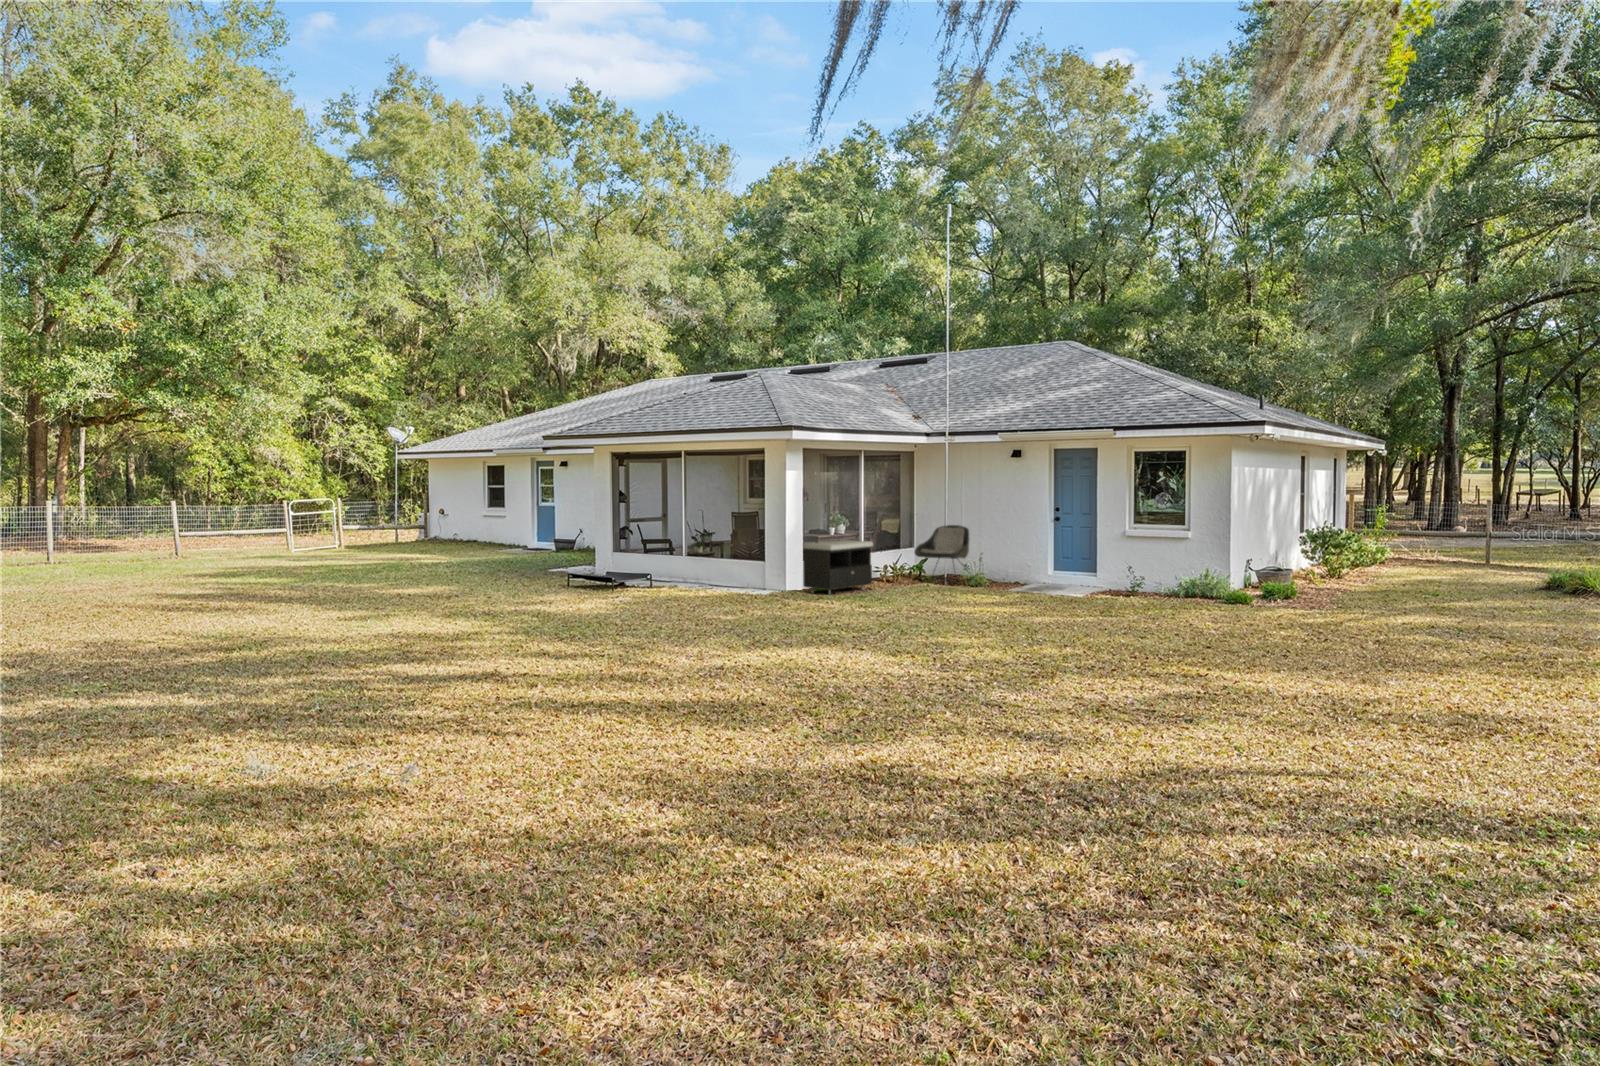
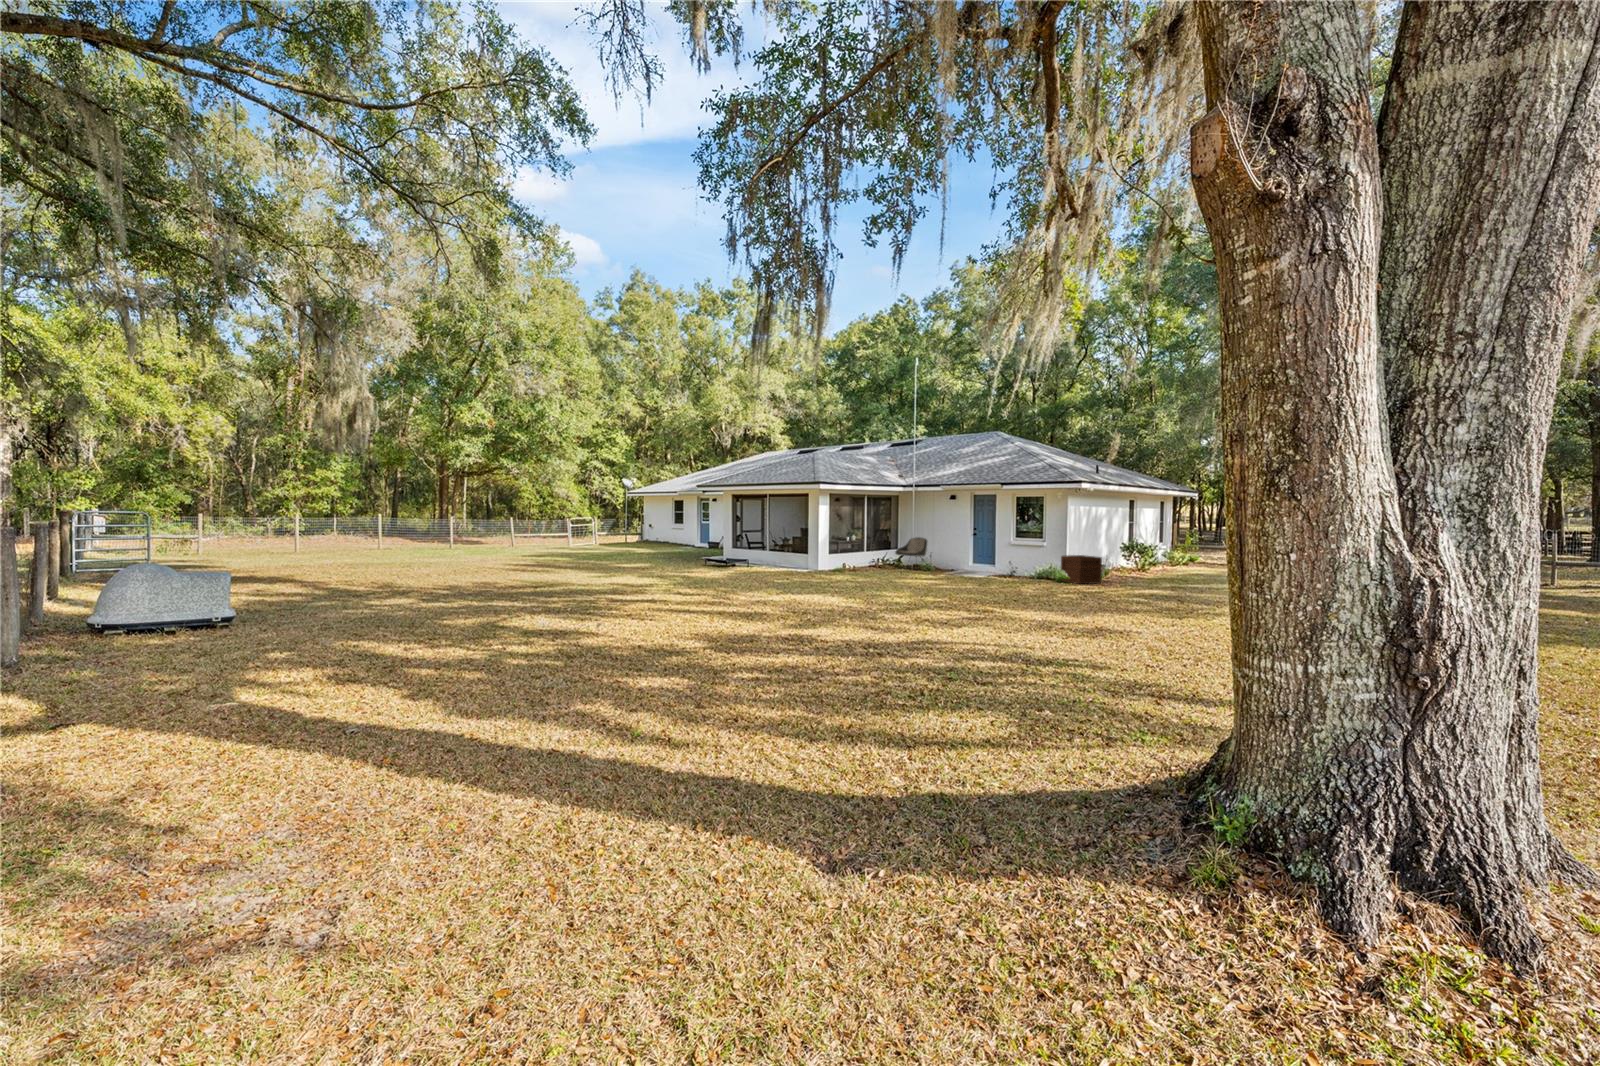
storage bench: present [803,540,873,595] -> none [828,544,868,573]
wooden crate: none [1219,551,1292,603] -> present [1061,555,1102,584]

